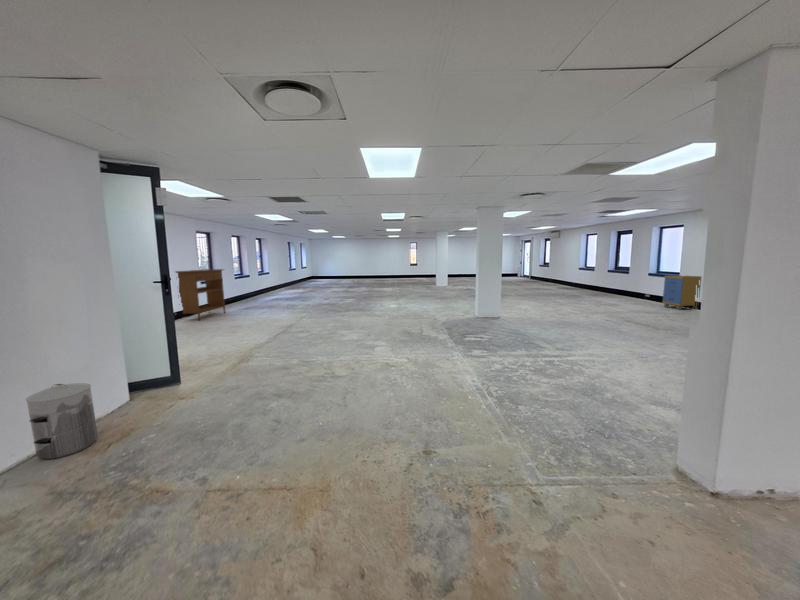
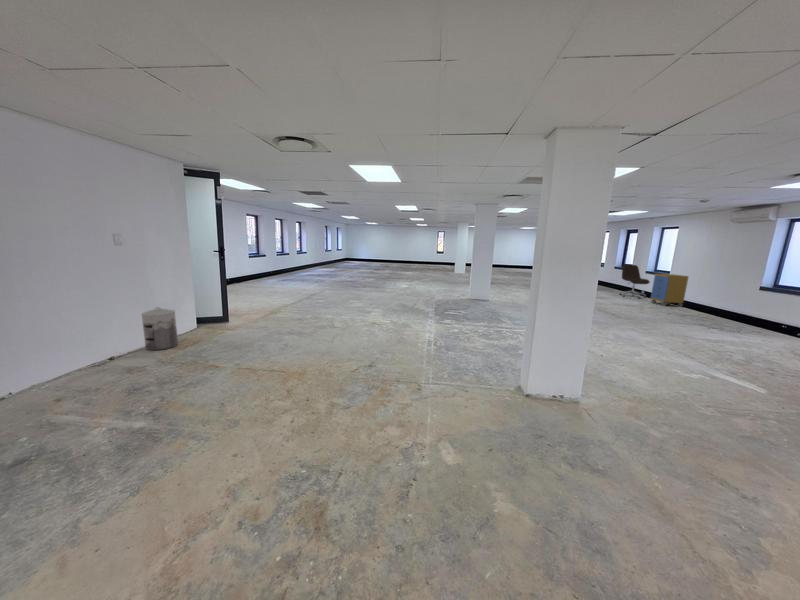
office chair: none [624,267,656,303] -> present [620,265,650,298]
console table: present [176,269,225,320] -> none [231,246,269,286]

